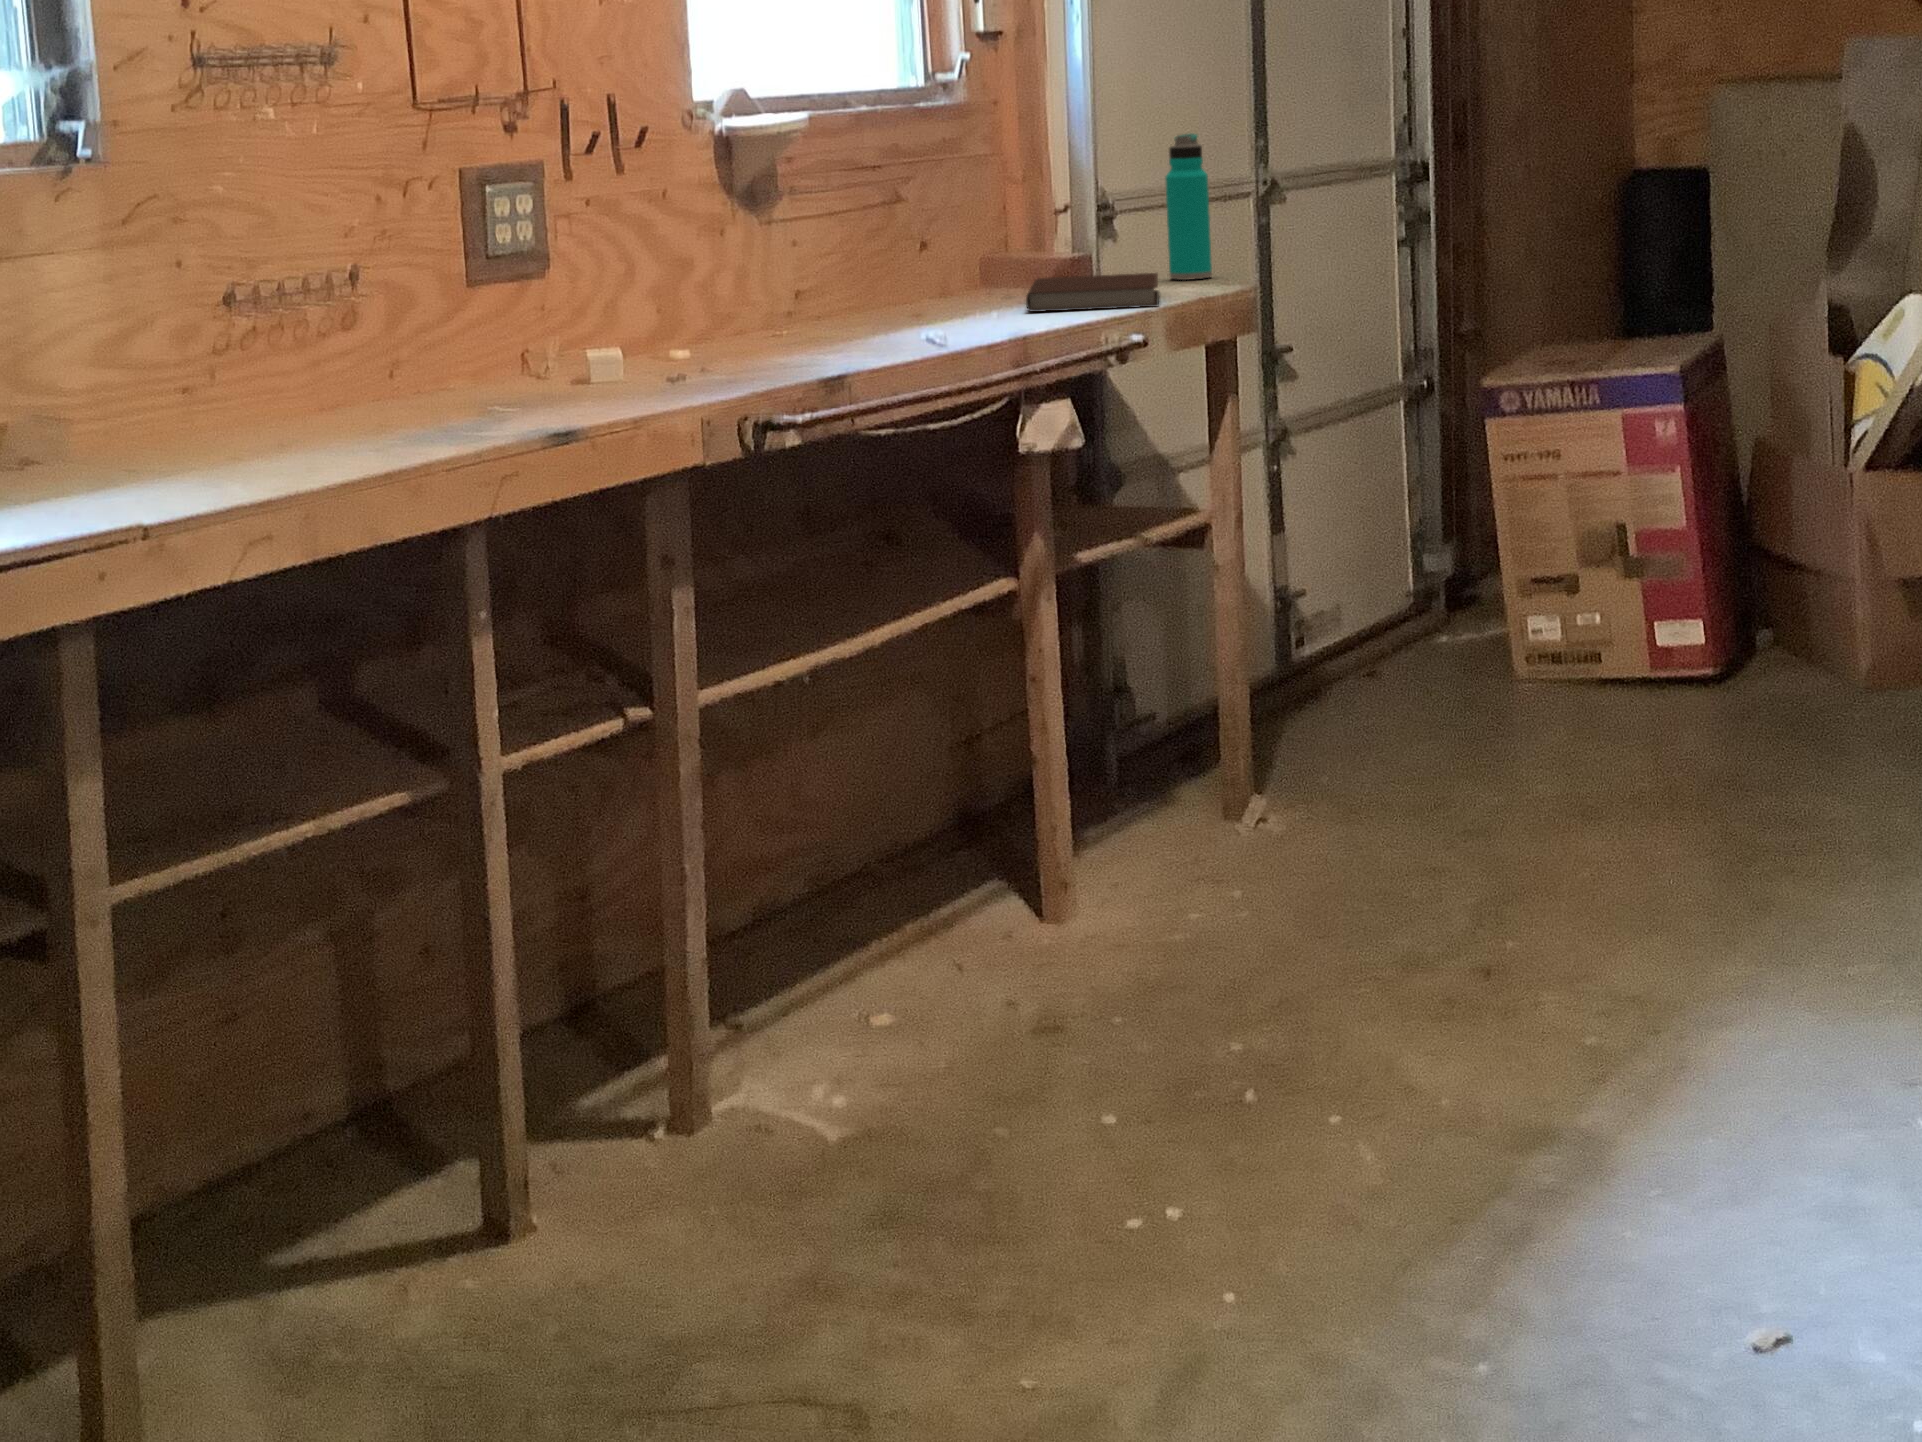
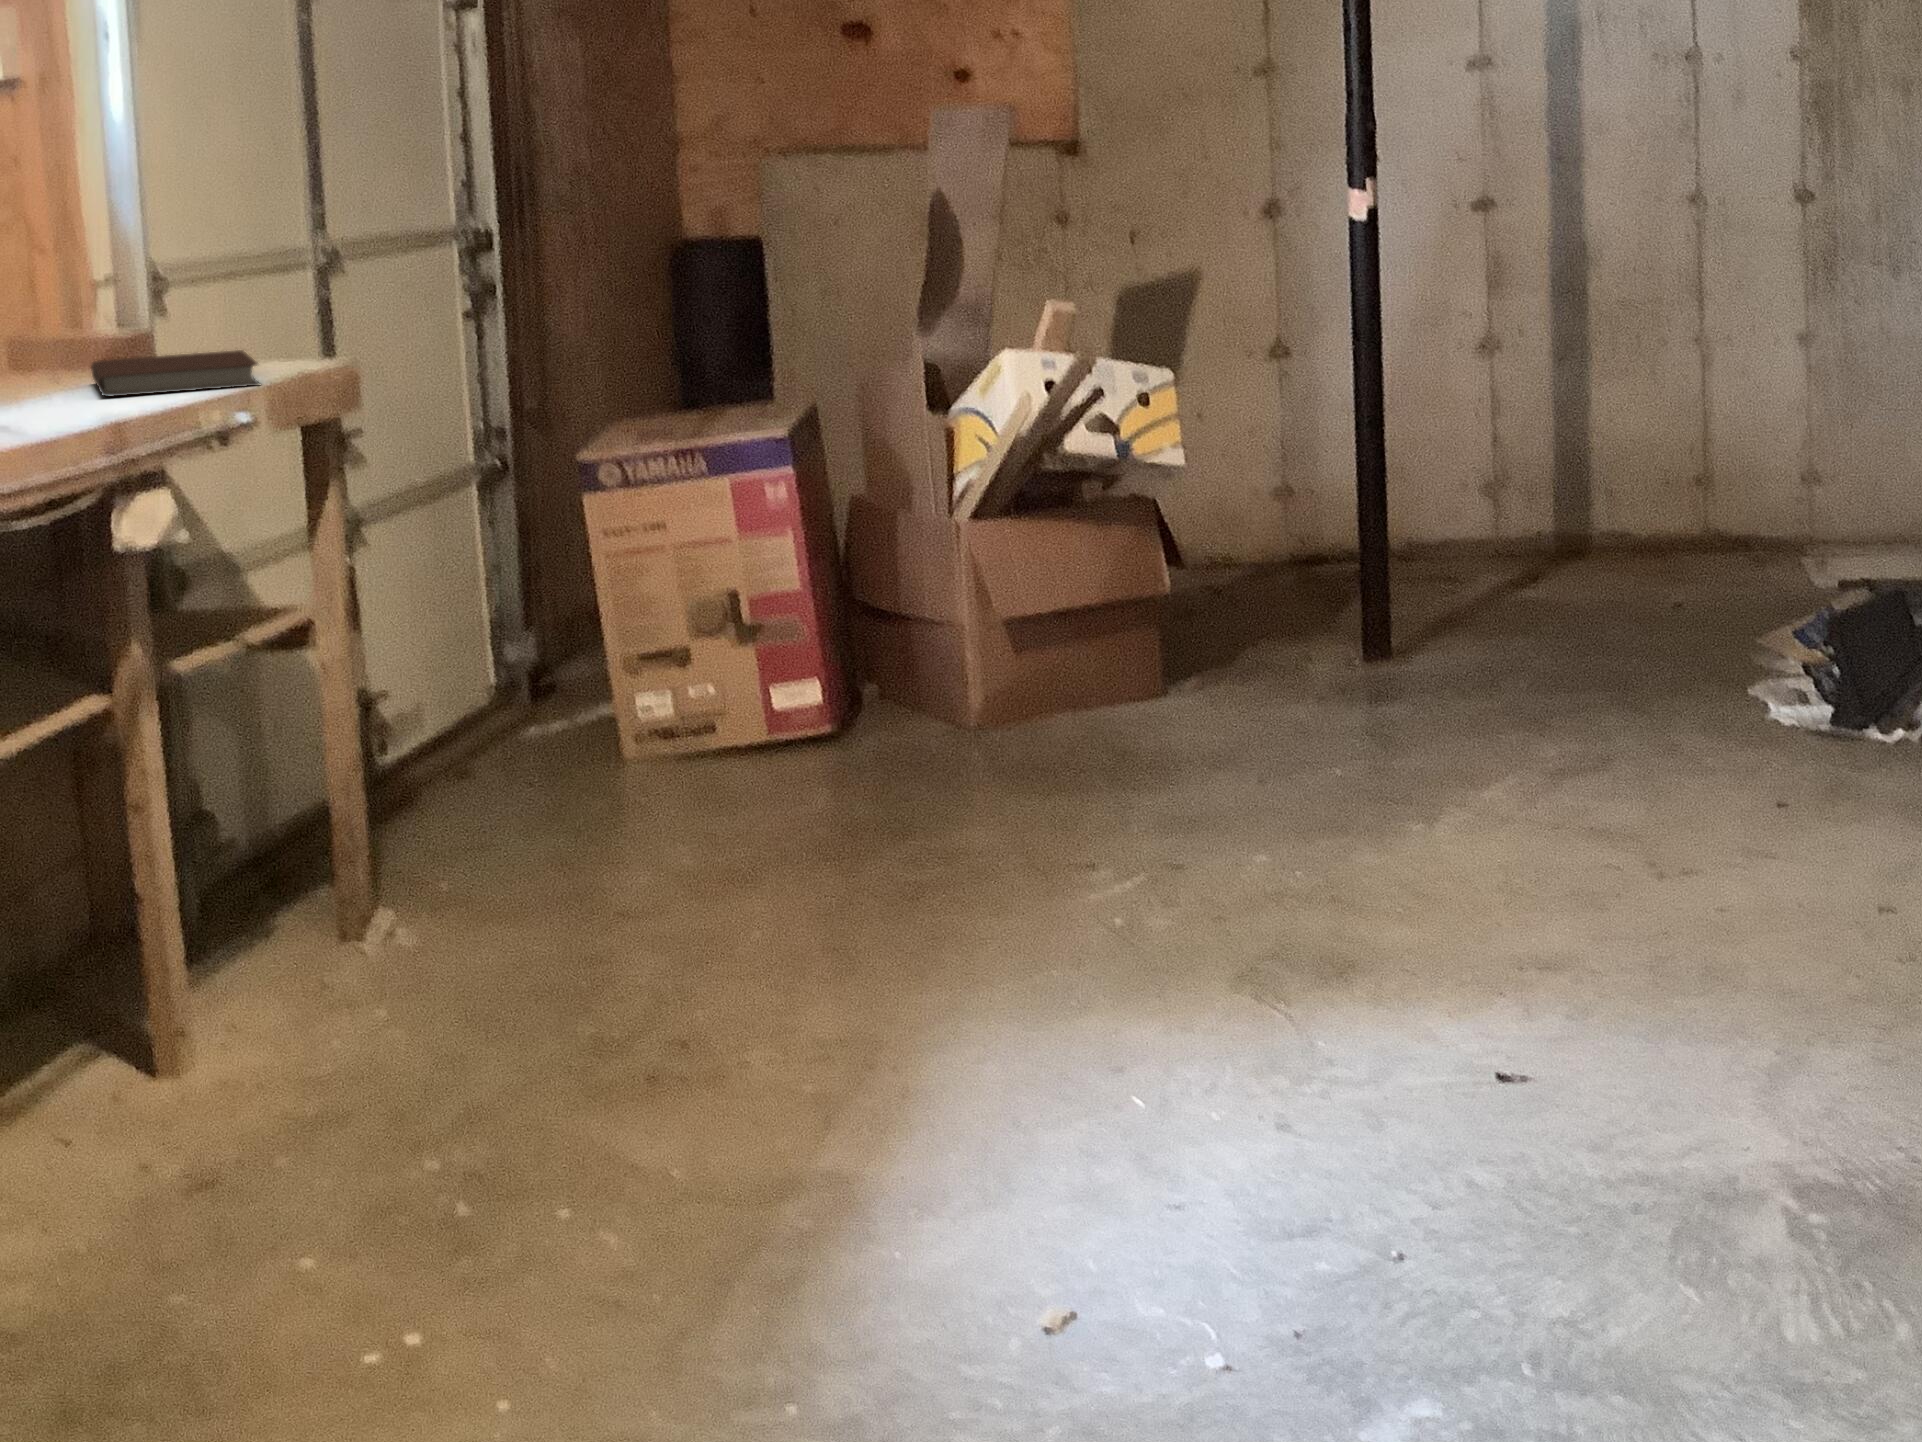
water bottle: present [1165,134,1212,280] -> none [235,198,294,358]

